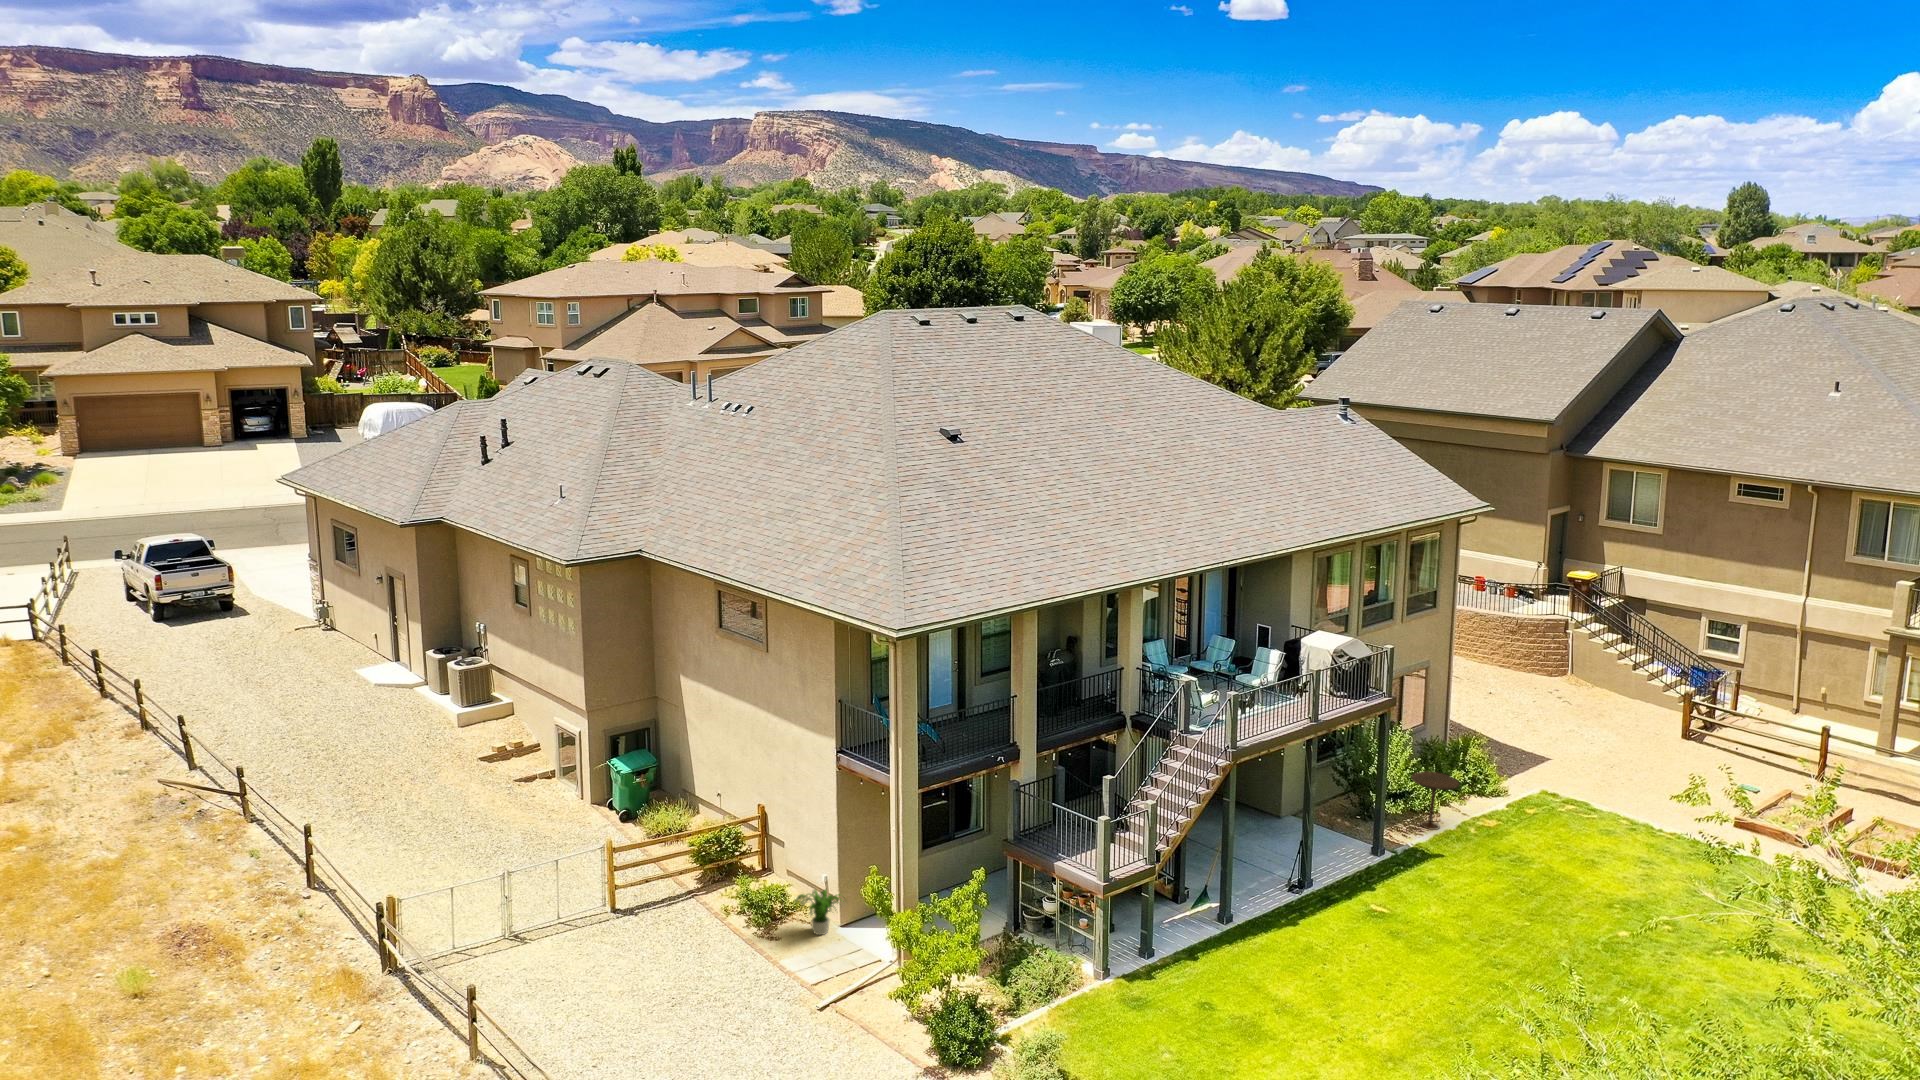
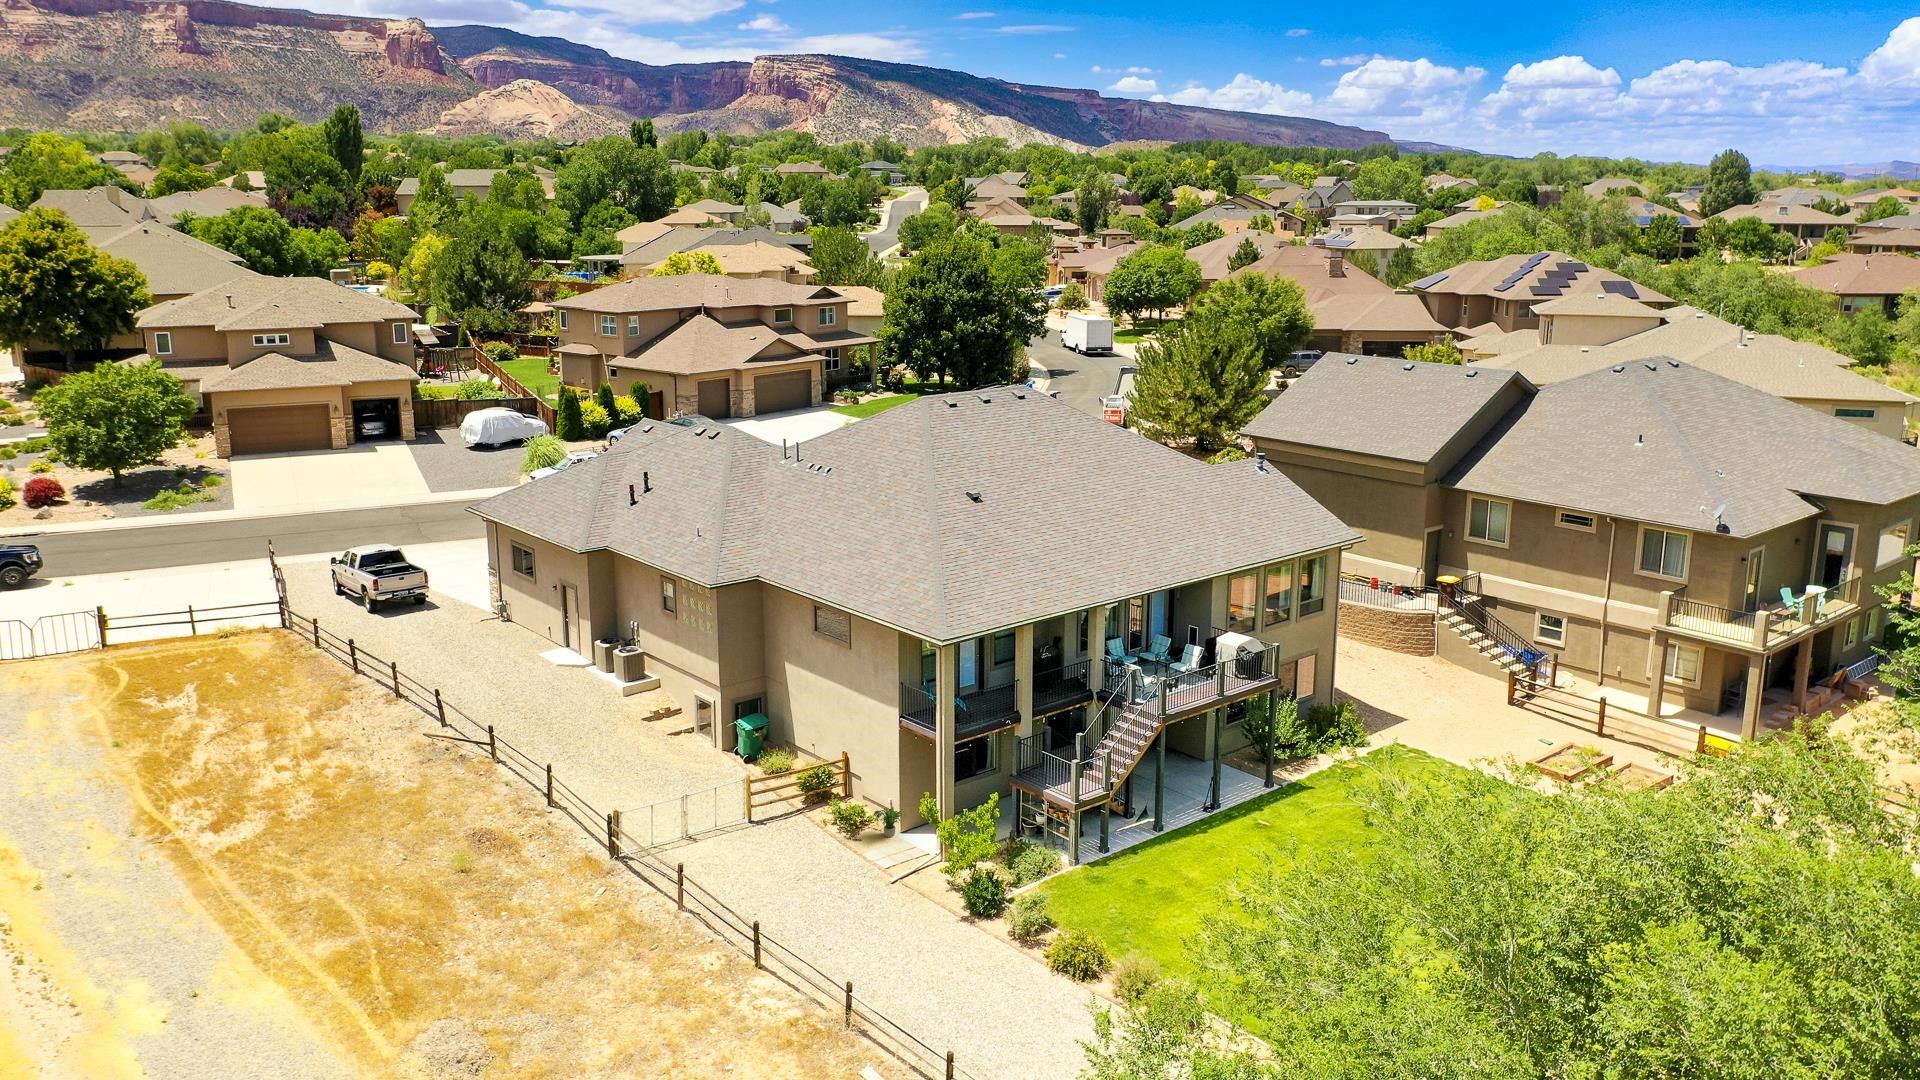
pedestal table: present [1411,771,1459,830] -> none [1295,730,1328,770]

